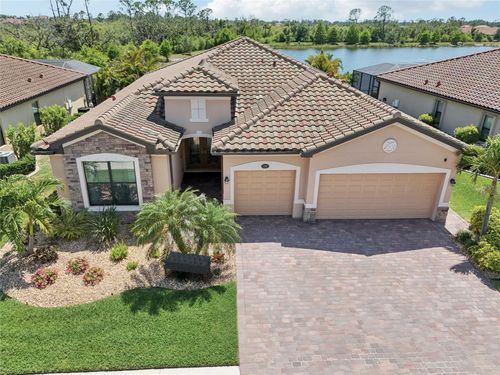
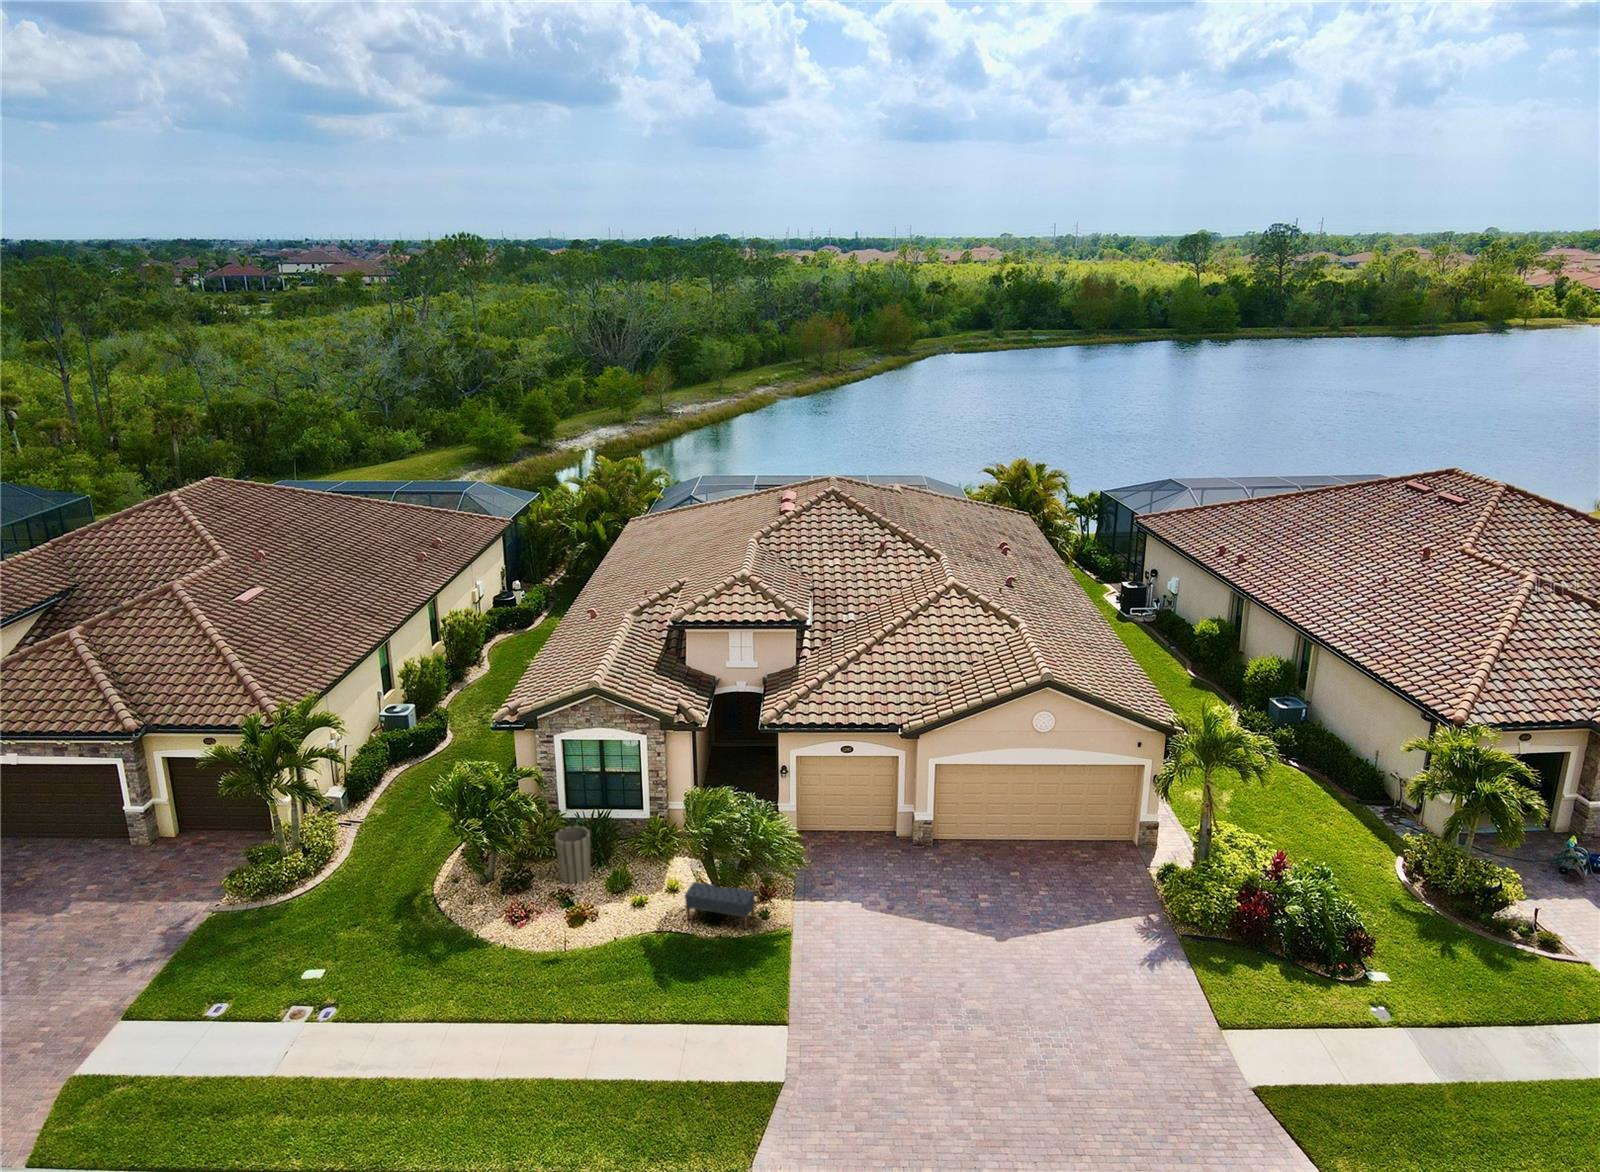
trash can: none [76,215,103,253] -> present [555,826,590,884]

